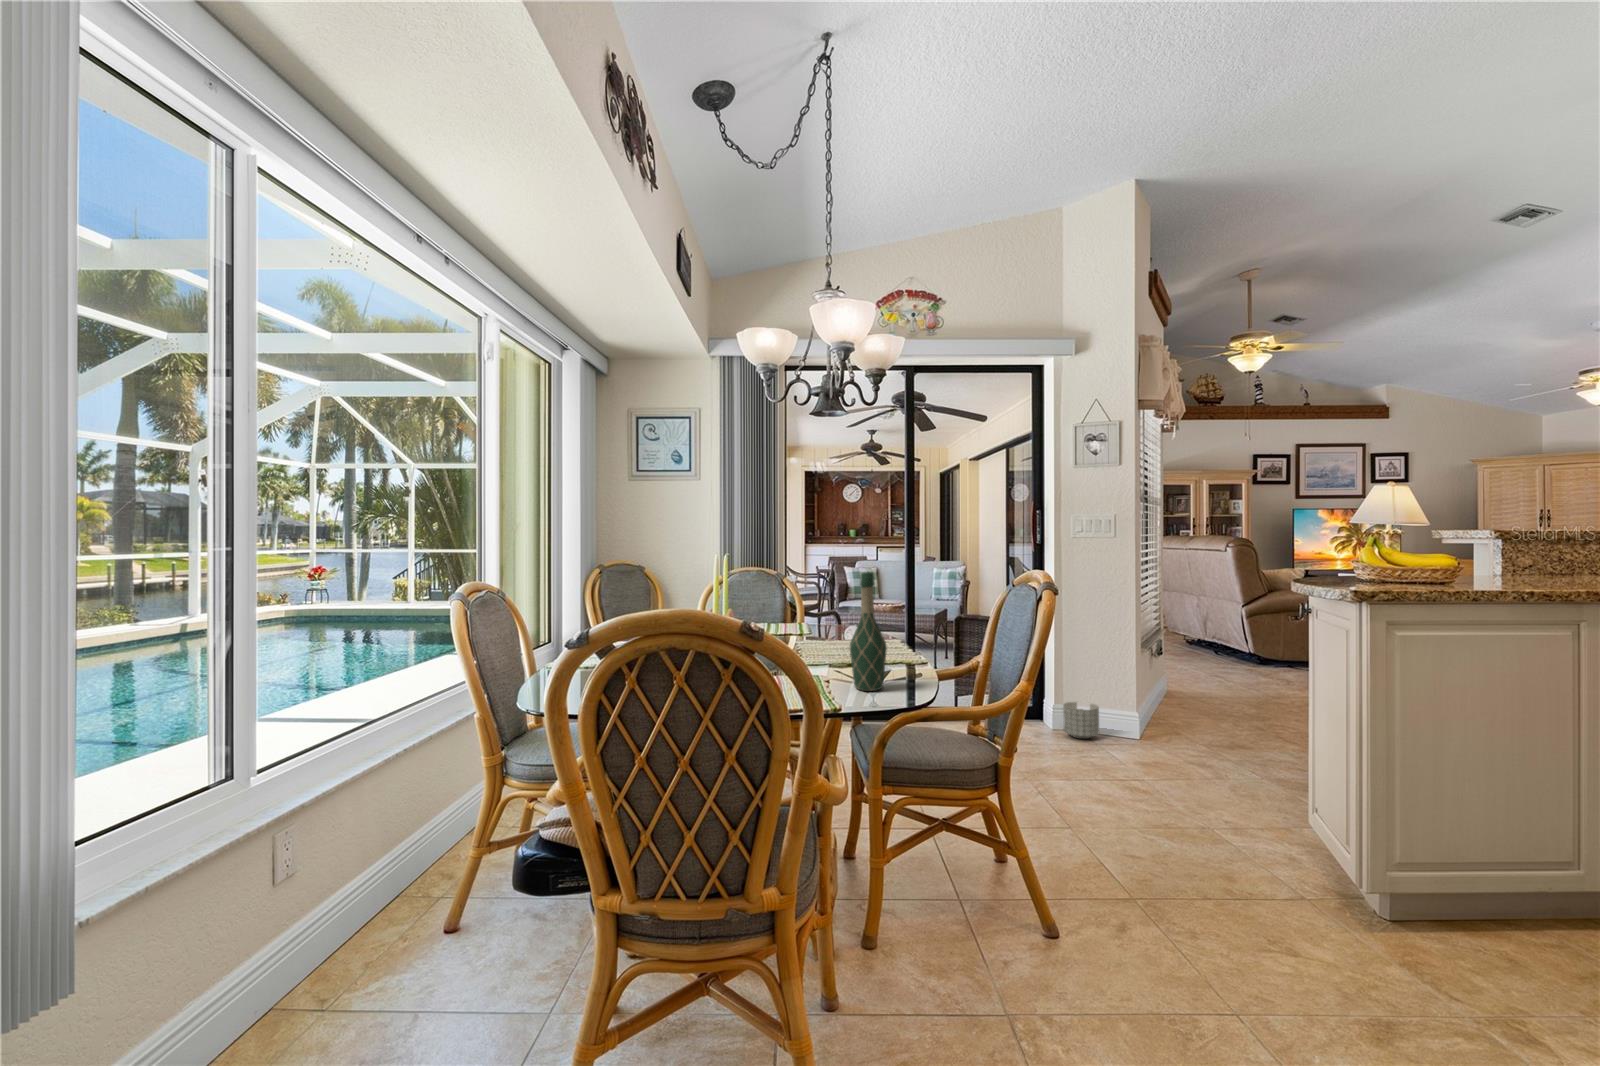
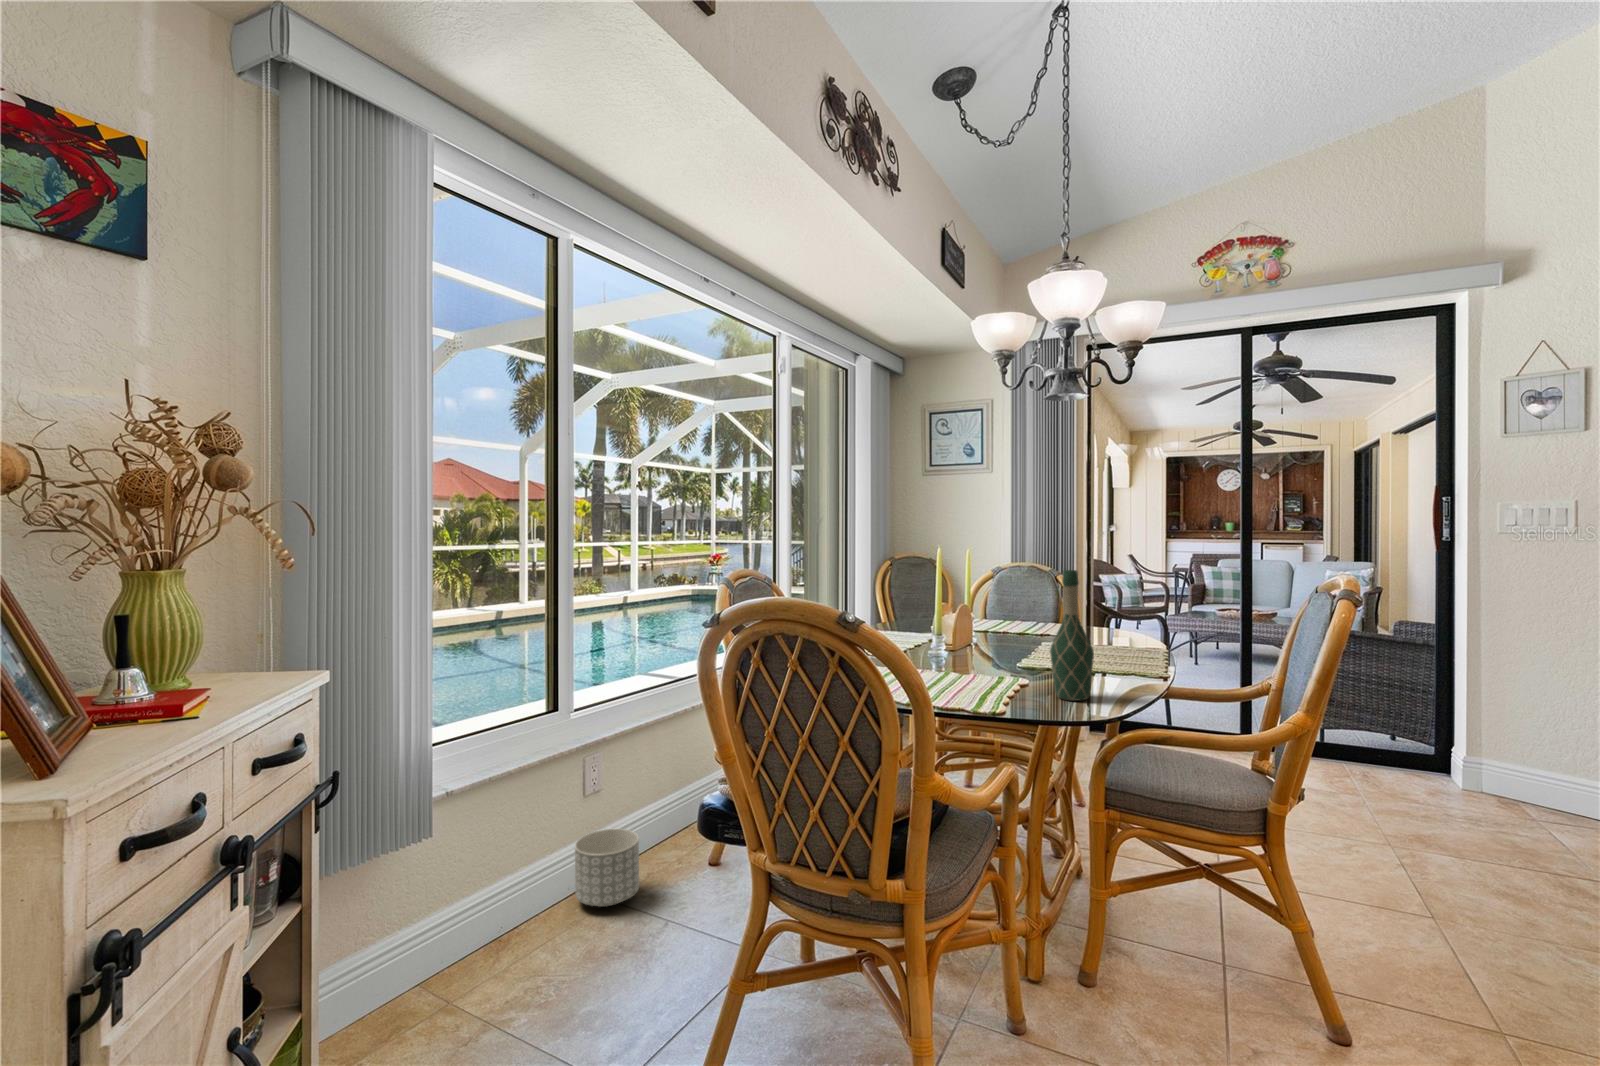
planter: present [1063,702,1099,739] -> present [575,829,639,907]

